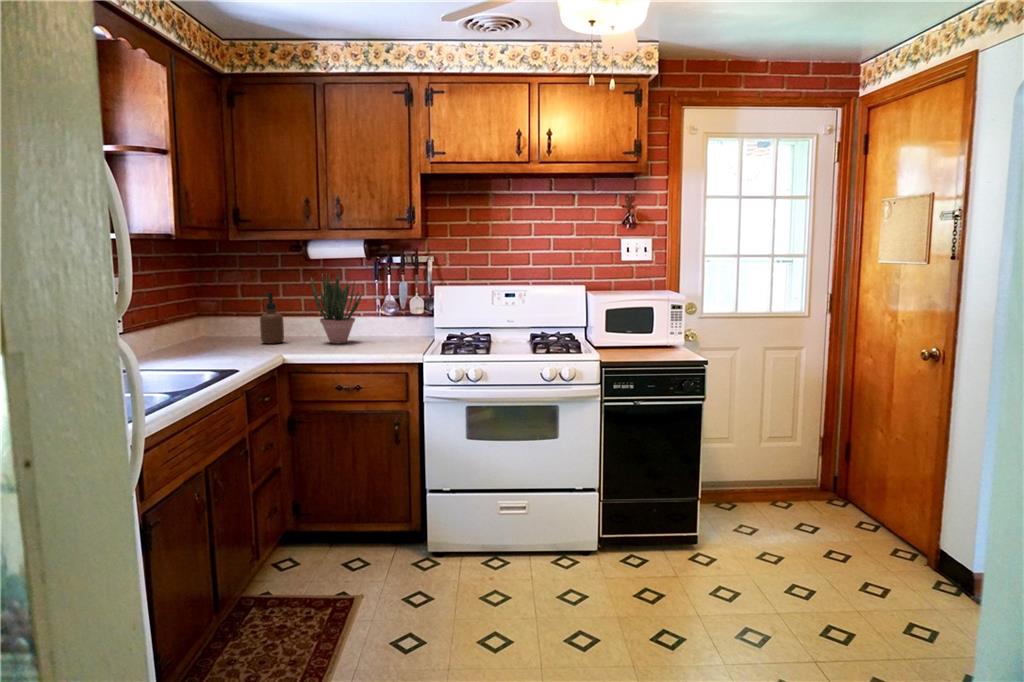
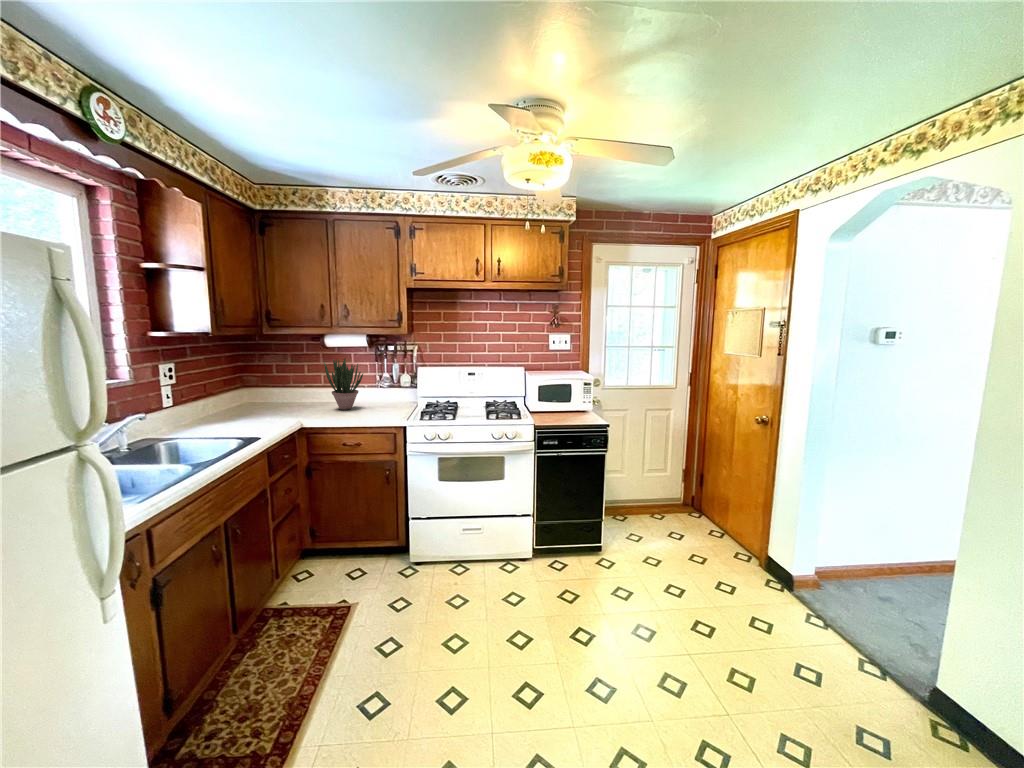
soap dispenser: present [260,292,284,344] -> none [286,372,305,410]

